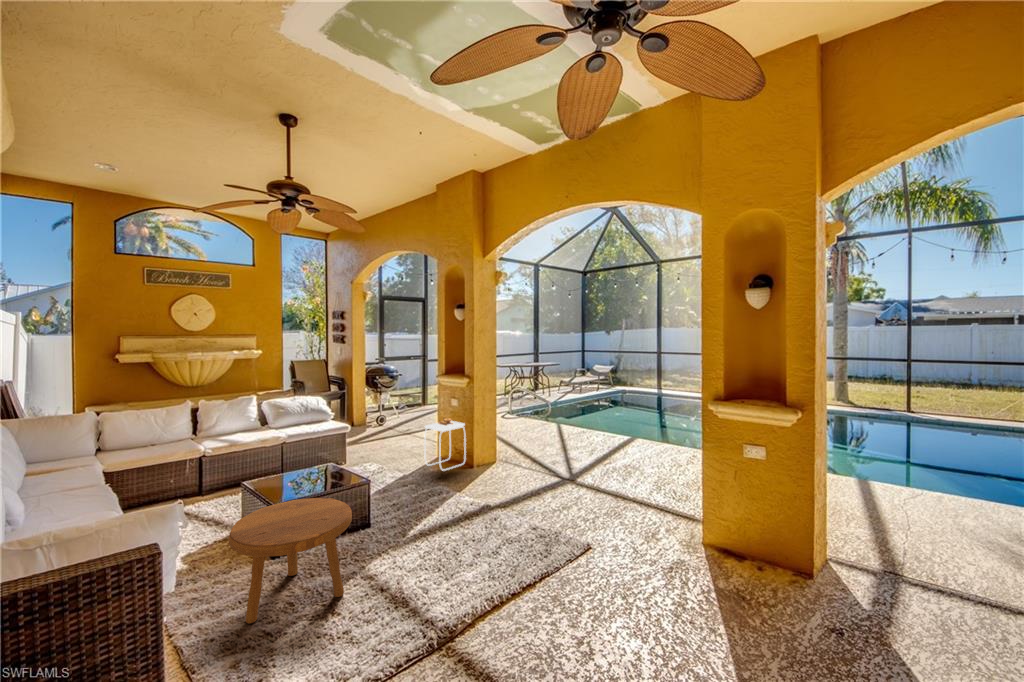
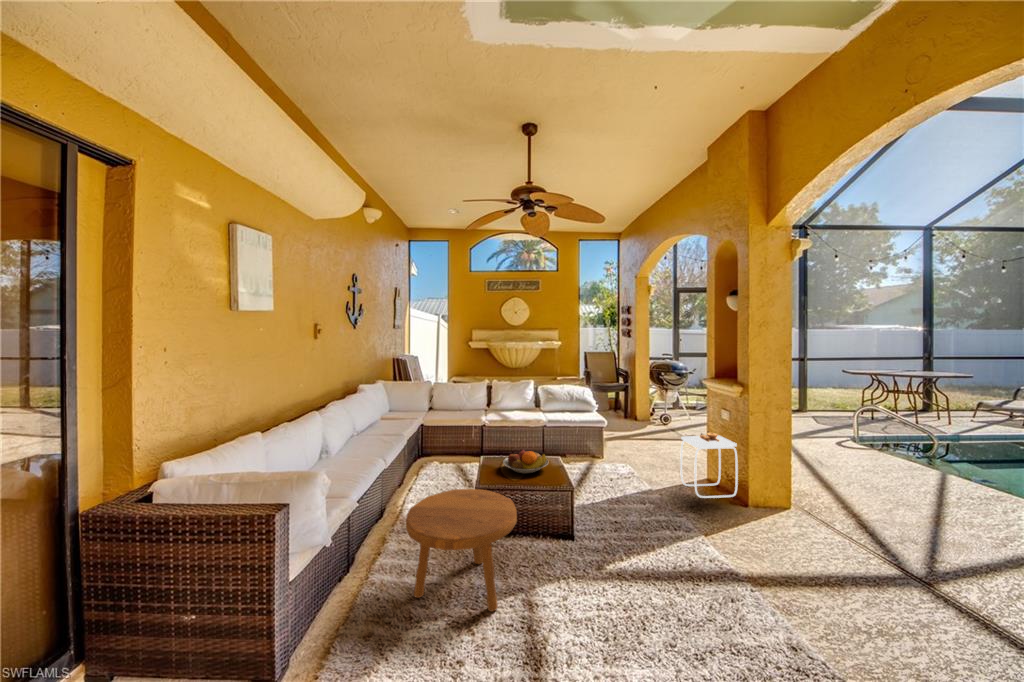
fruit bowl: none [277,459,328,484] -> present [503,449,548,473]

